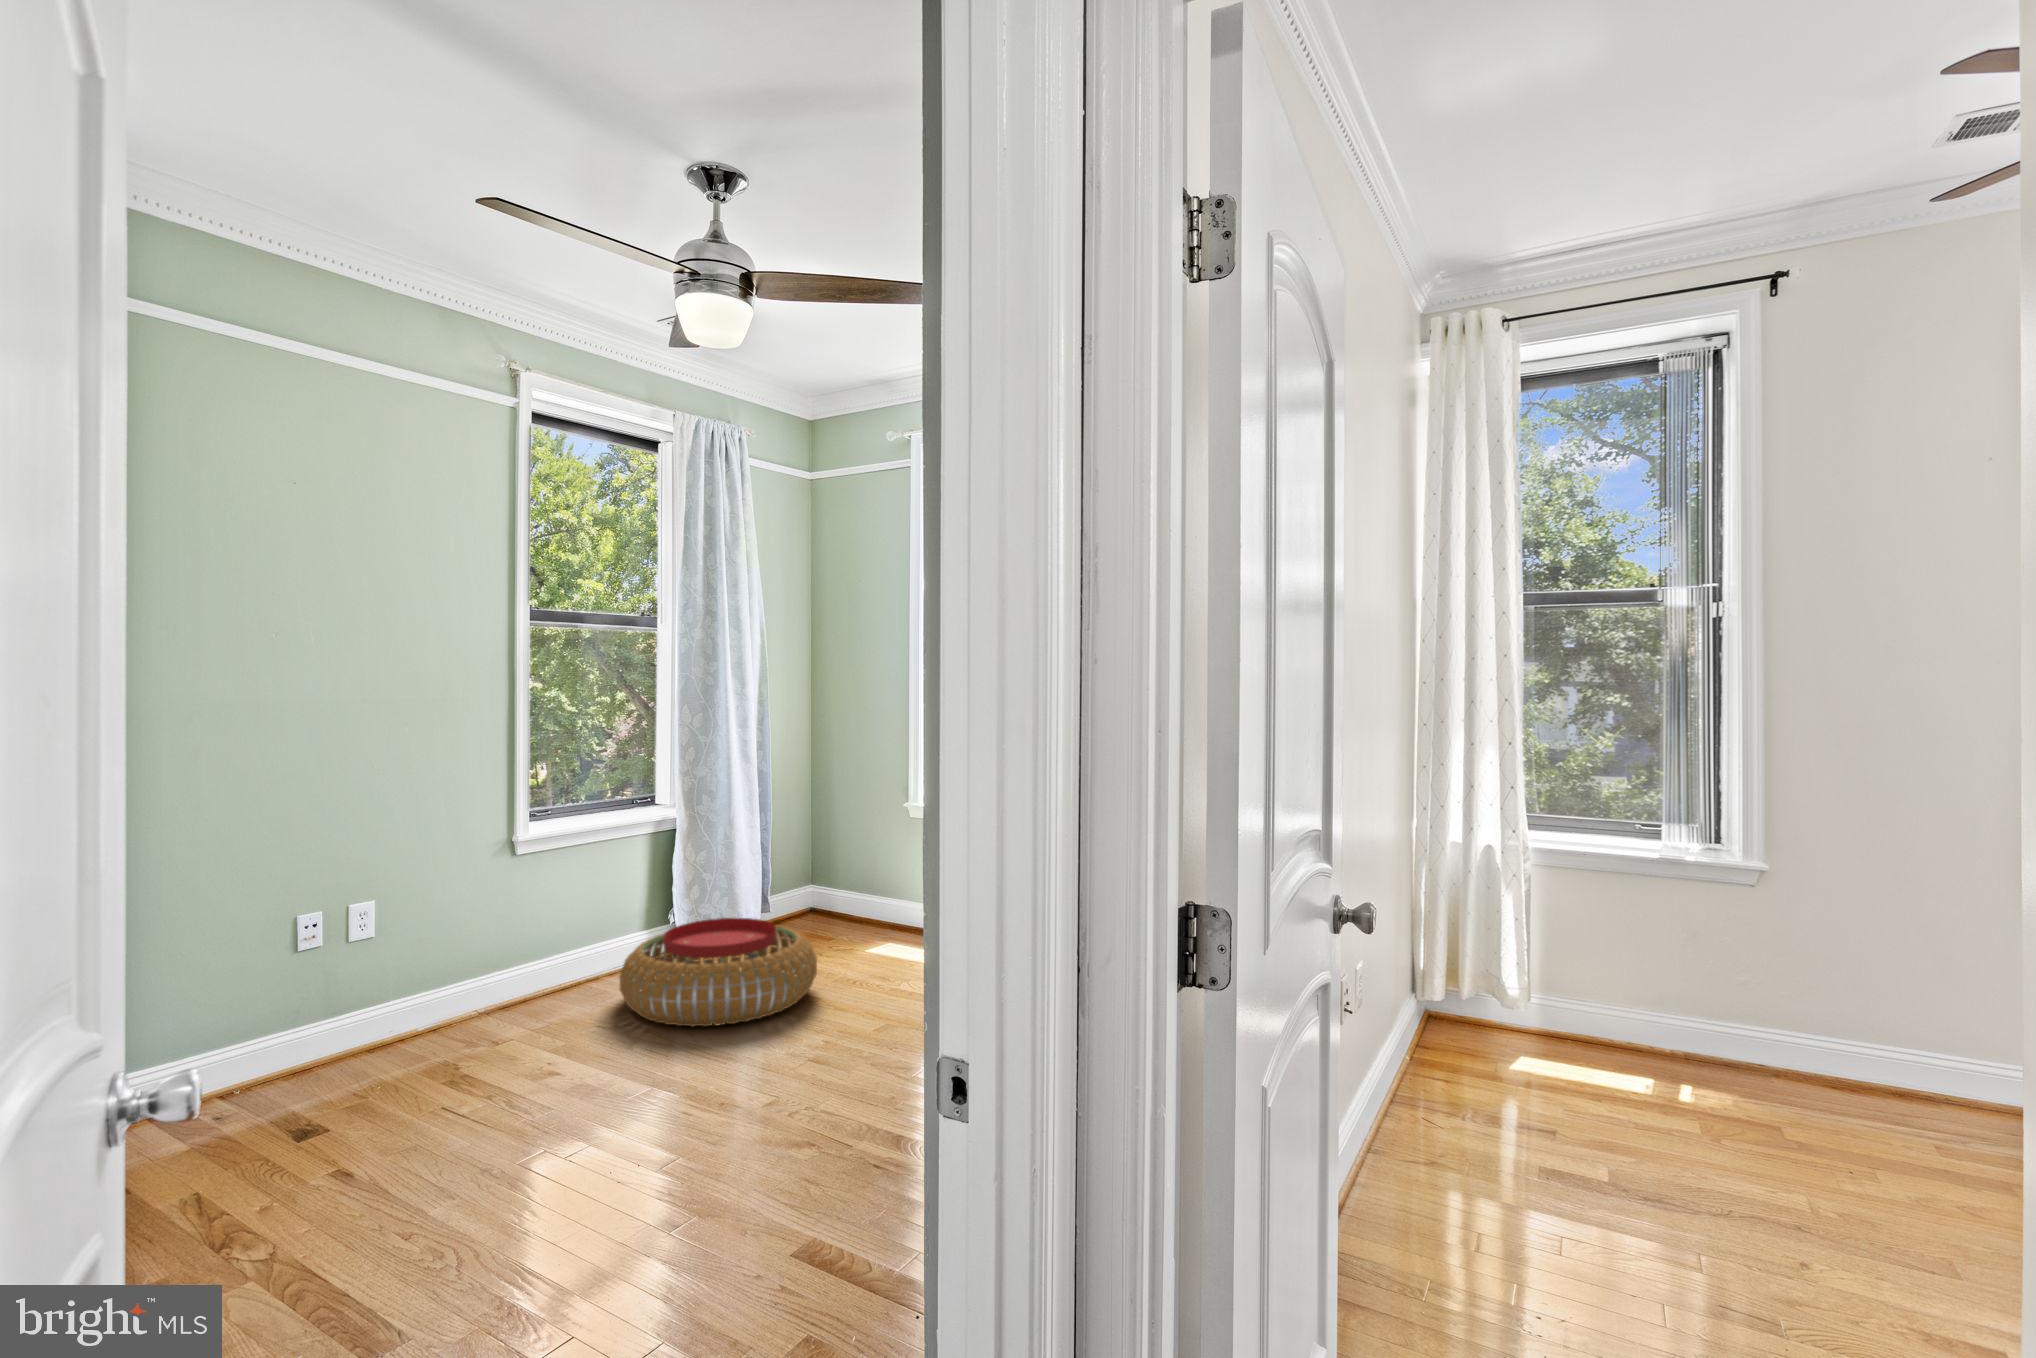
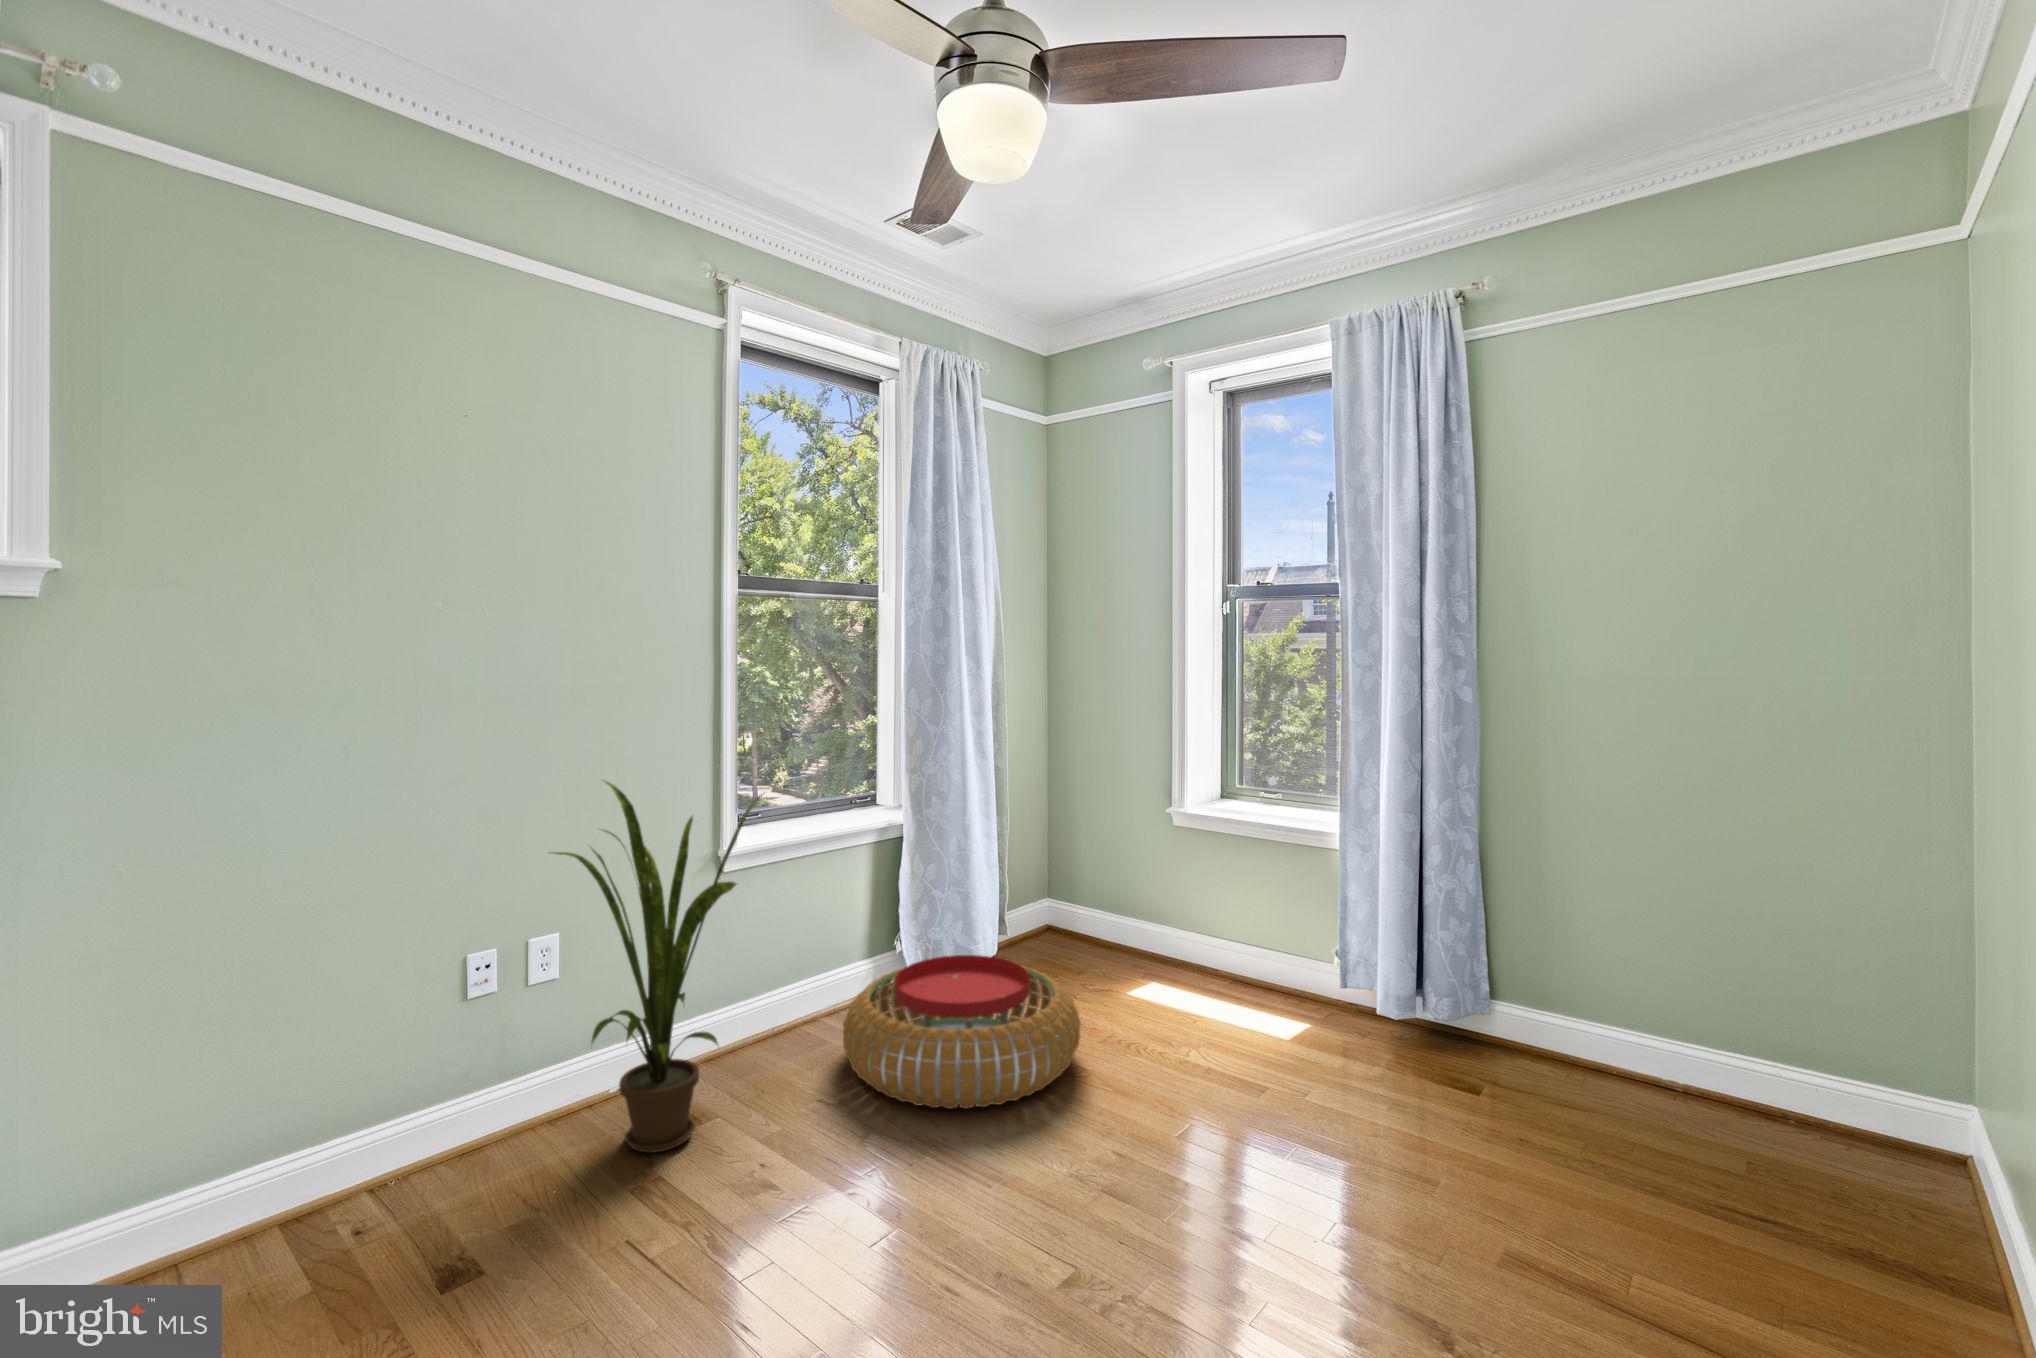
house plant: none [370,774,556,1064] -> present [554,780,764,1153]

